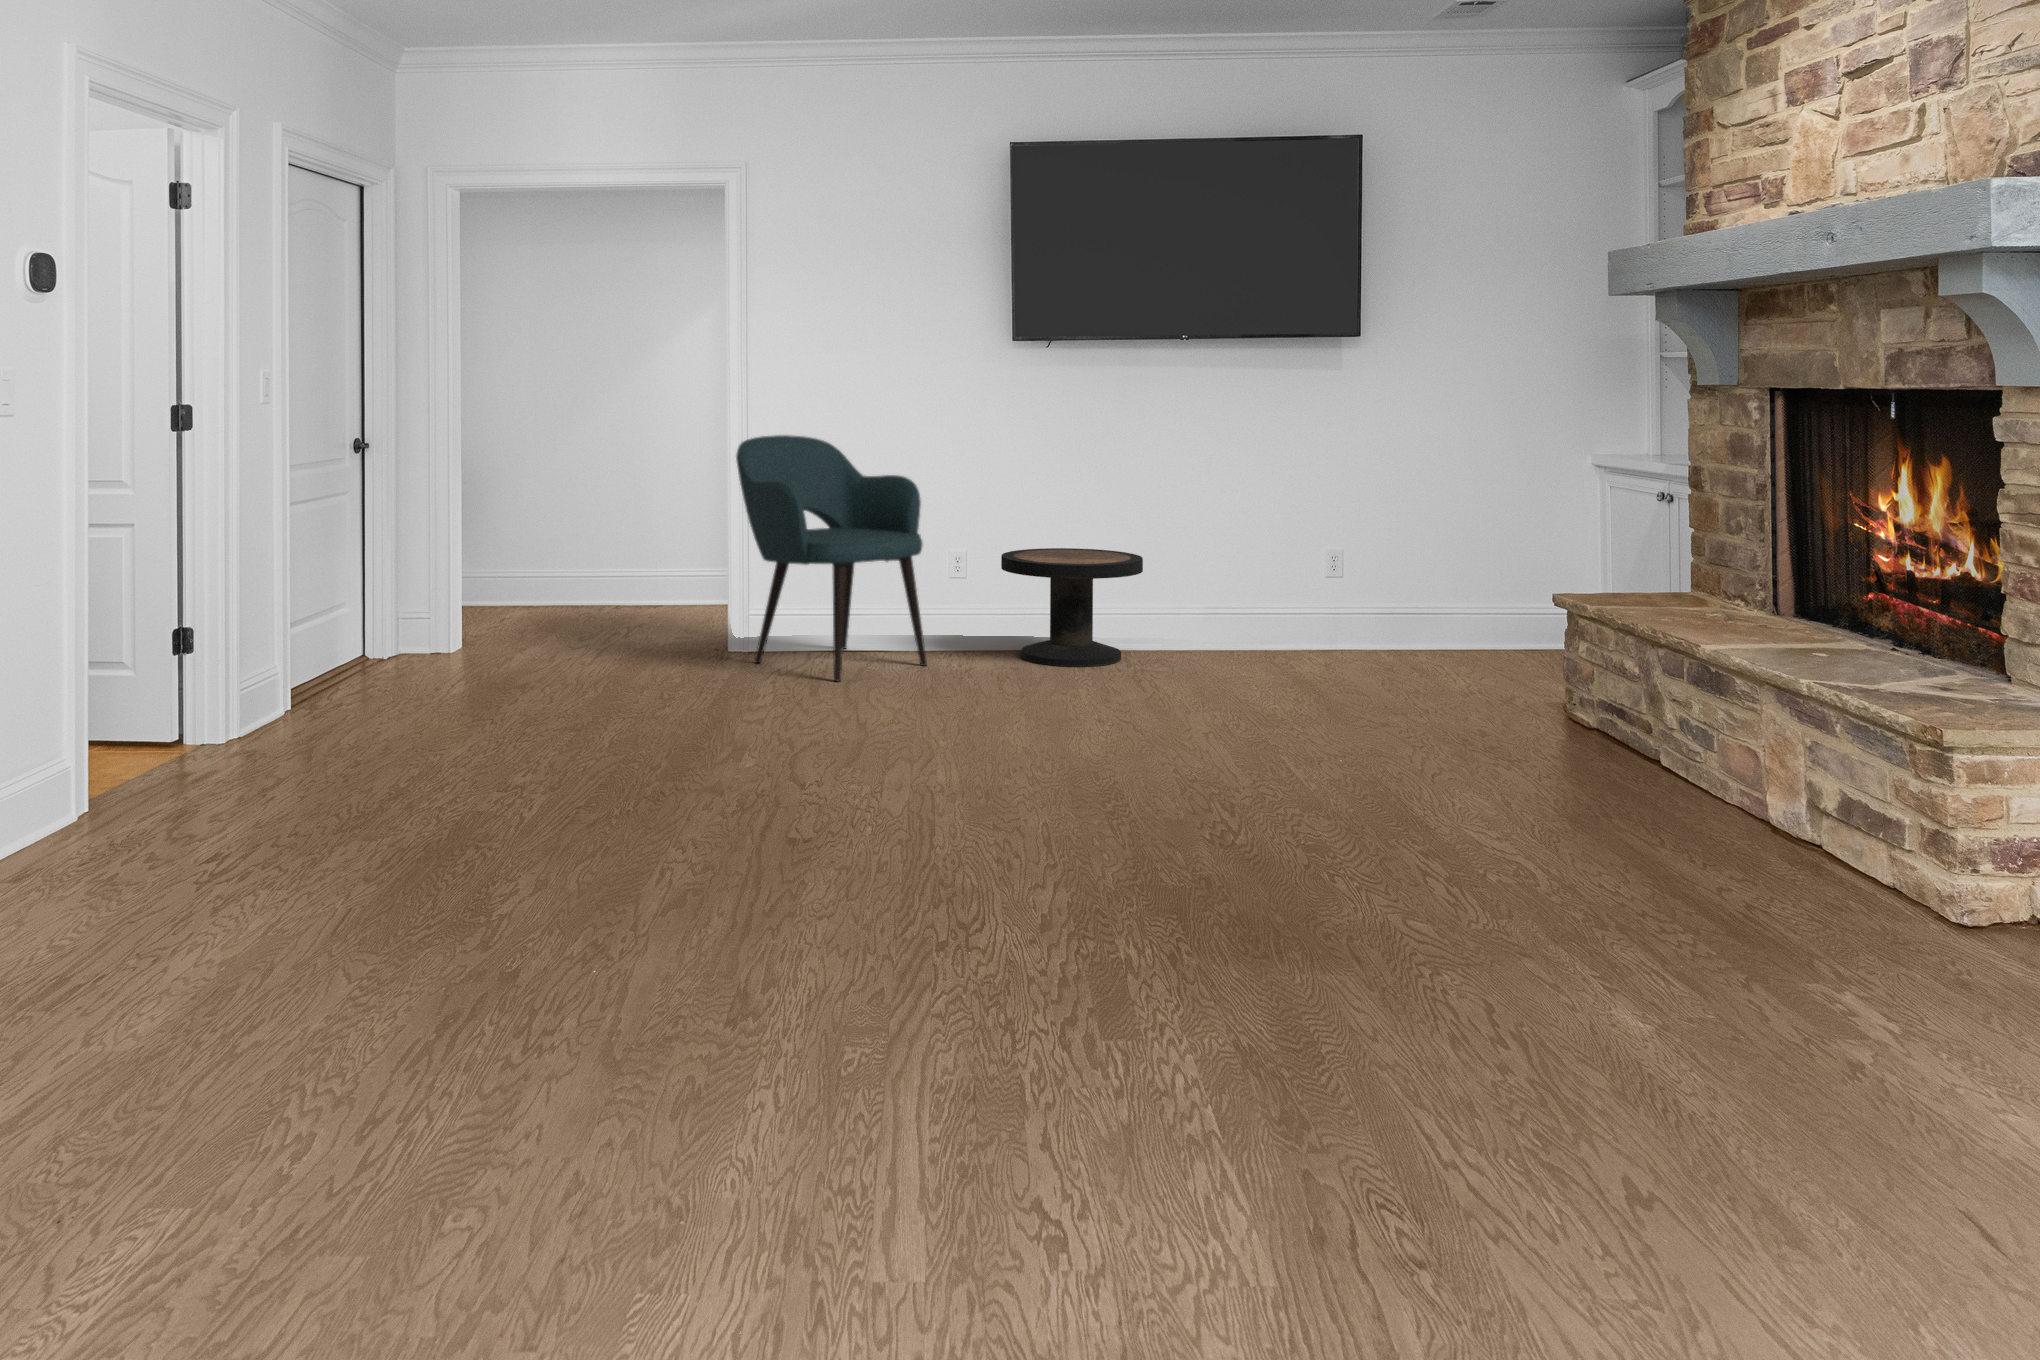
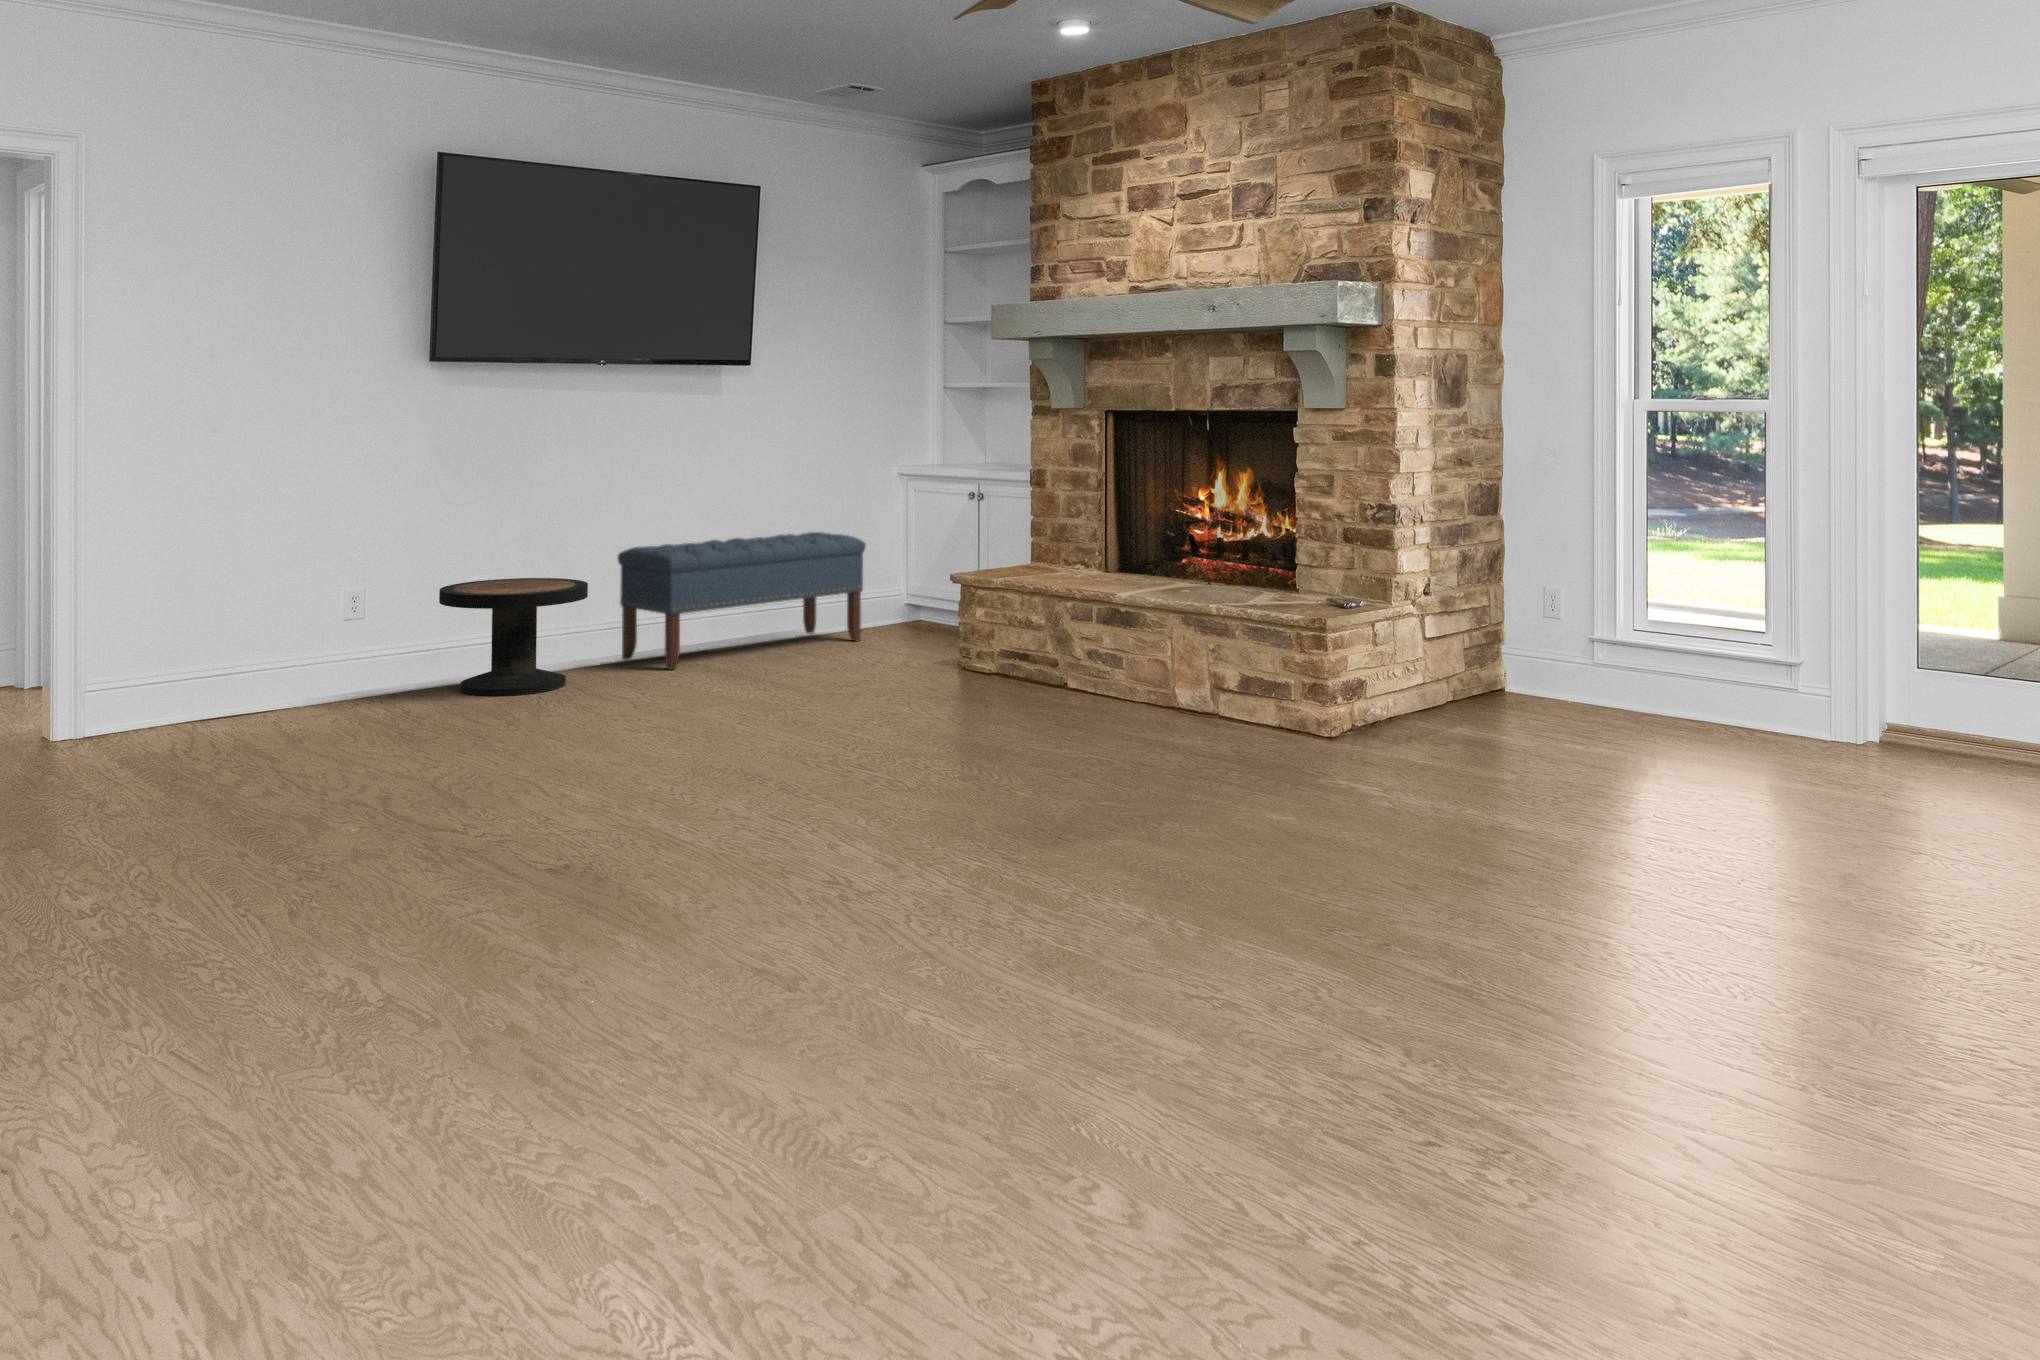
armchair: present [736,435,927,681] -> none [150,481,386,743]
bench: none [1208,528,1502,664] -> present [618,532,866,669]

